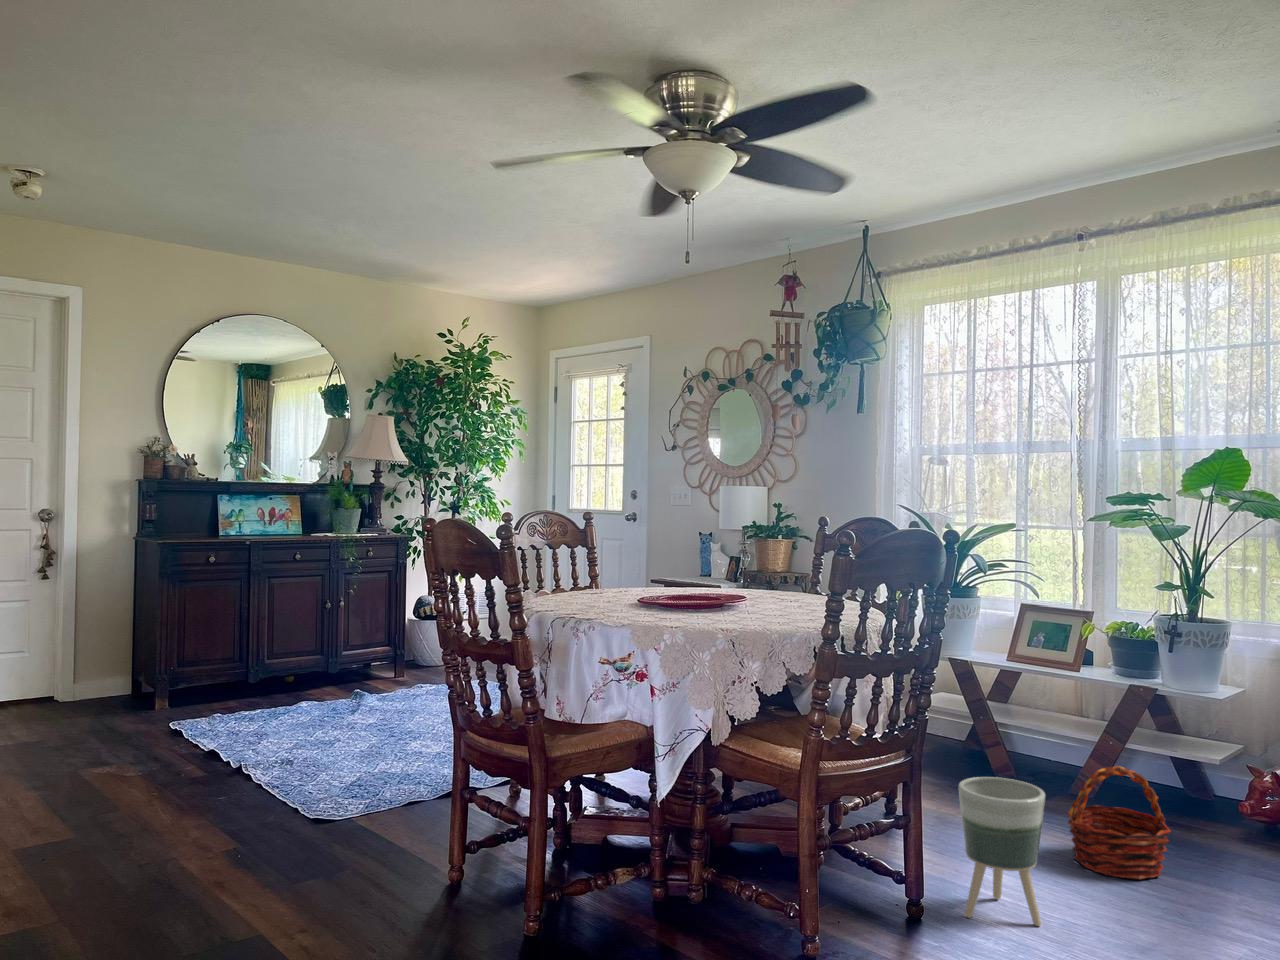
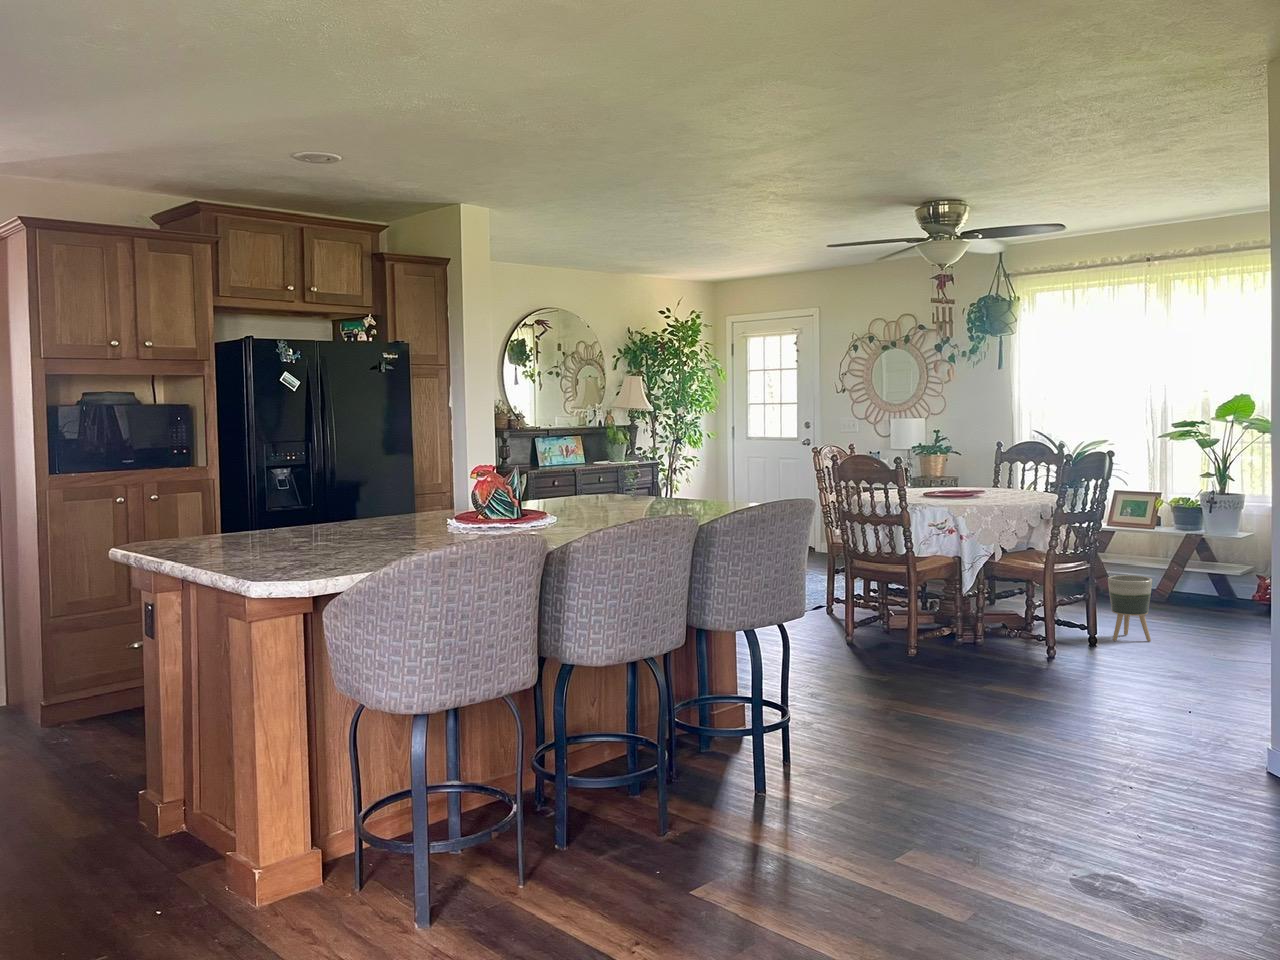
basket: present [1067,766,1171,880] -> none [1155,571,1211,627]

